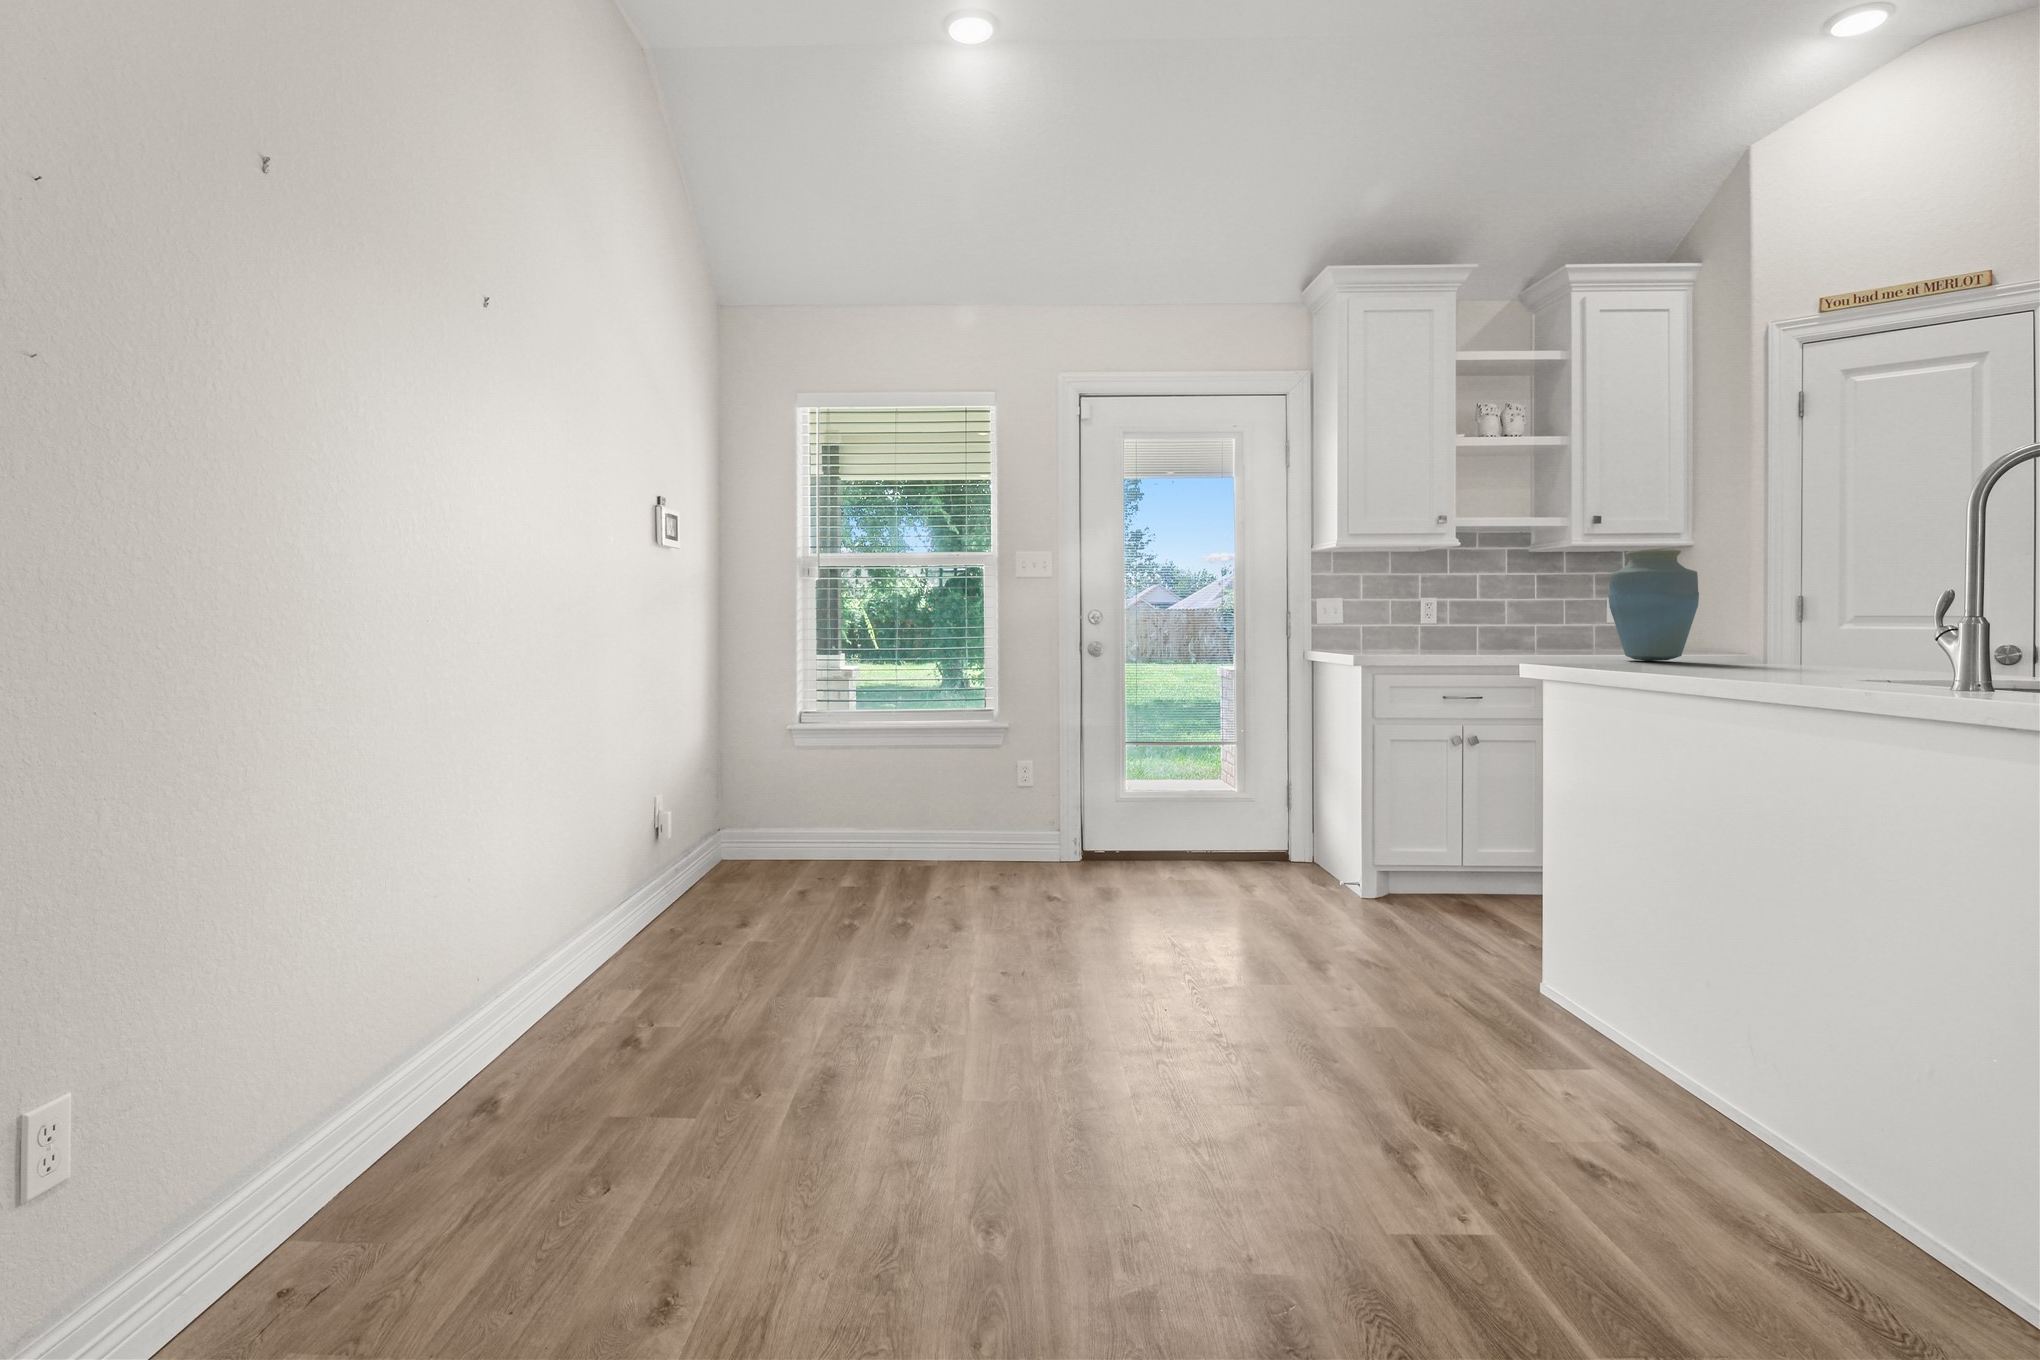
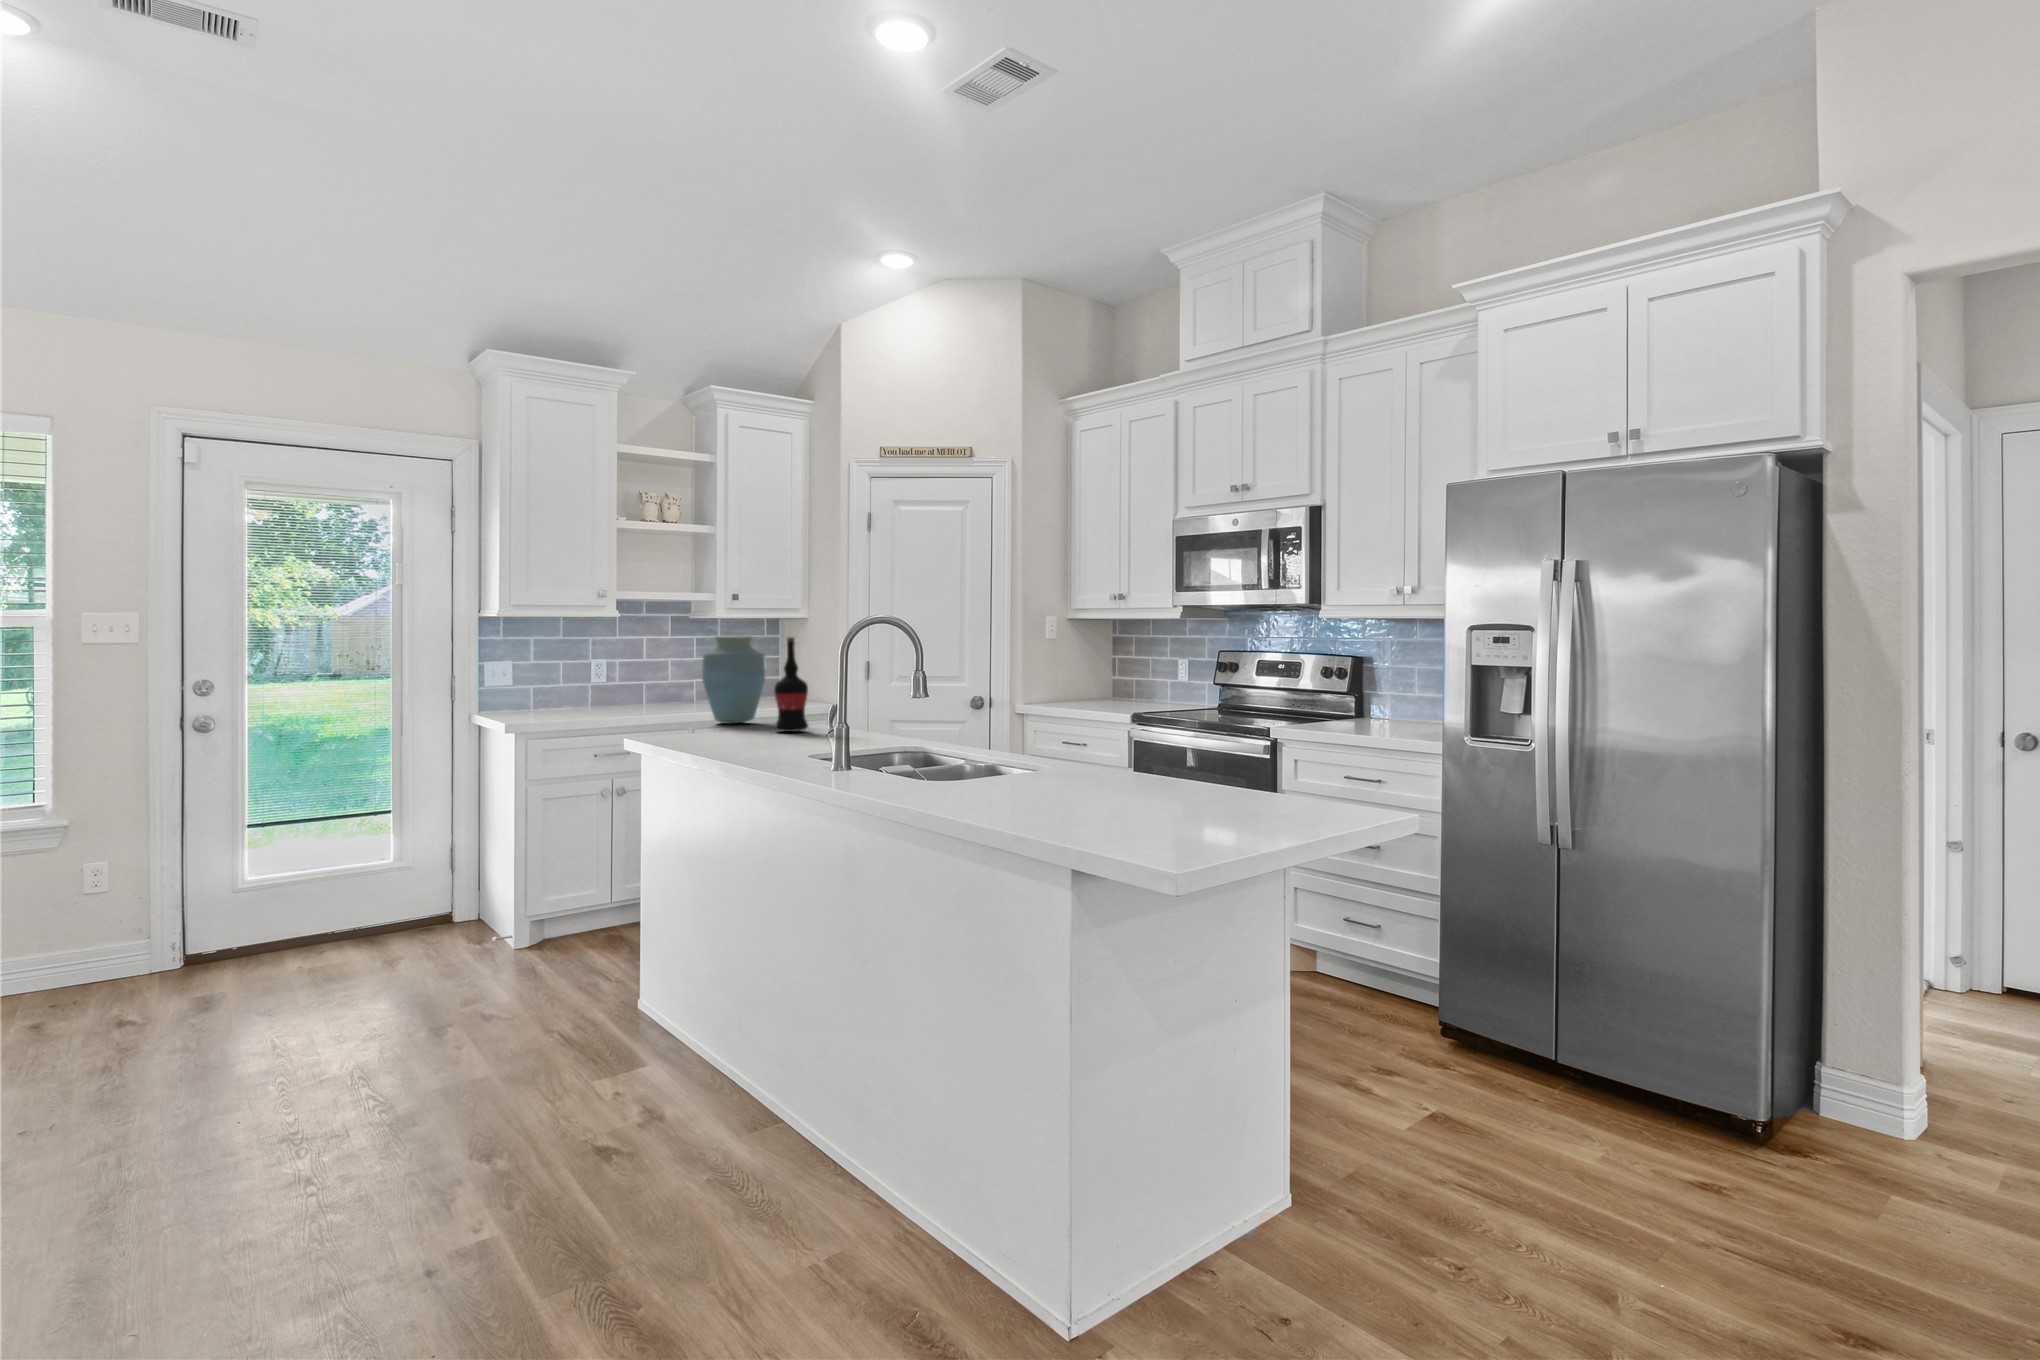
wine bottle: none [1738,542,1793,669] -> present [774,637,808,732]

